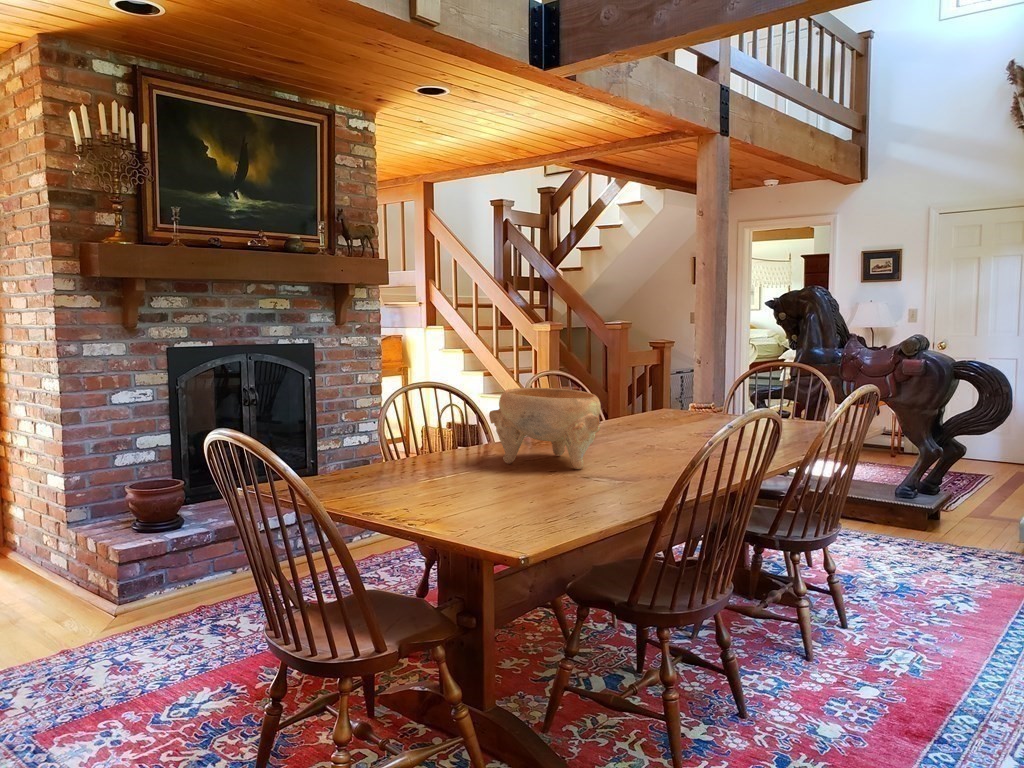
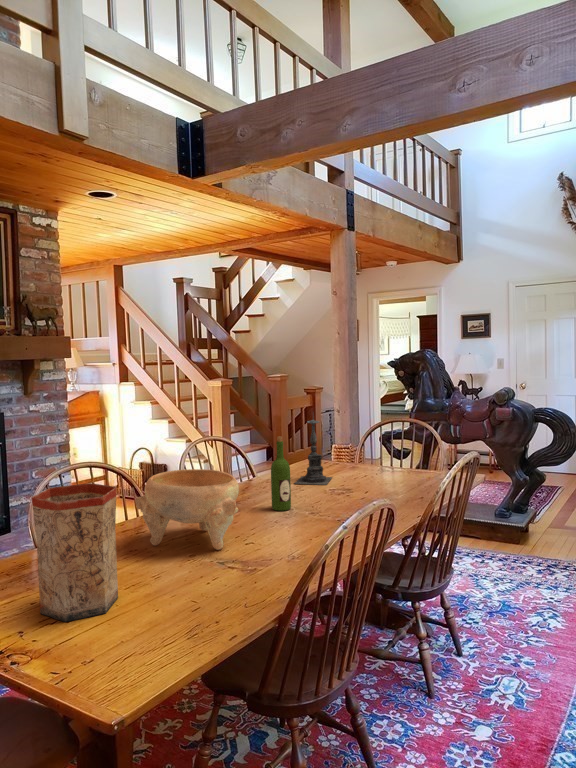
candle holder: none [651,343,696,428] -> present [295,417,332,485]
wine bottle: none [630,361,652,445] -> present [271,436,291,511]
vase: none [407,379,487,507] -> present [32,483,118,622]

